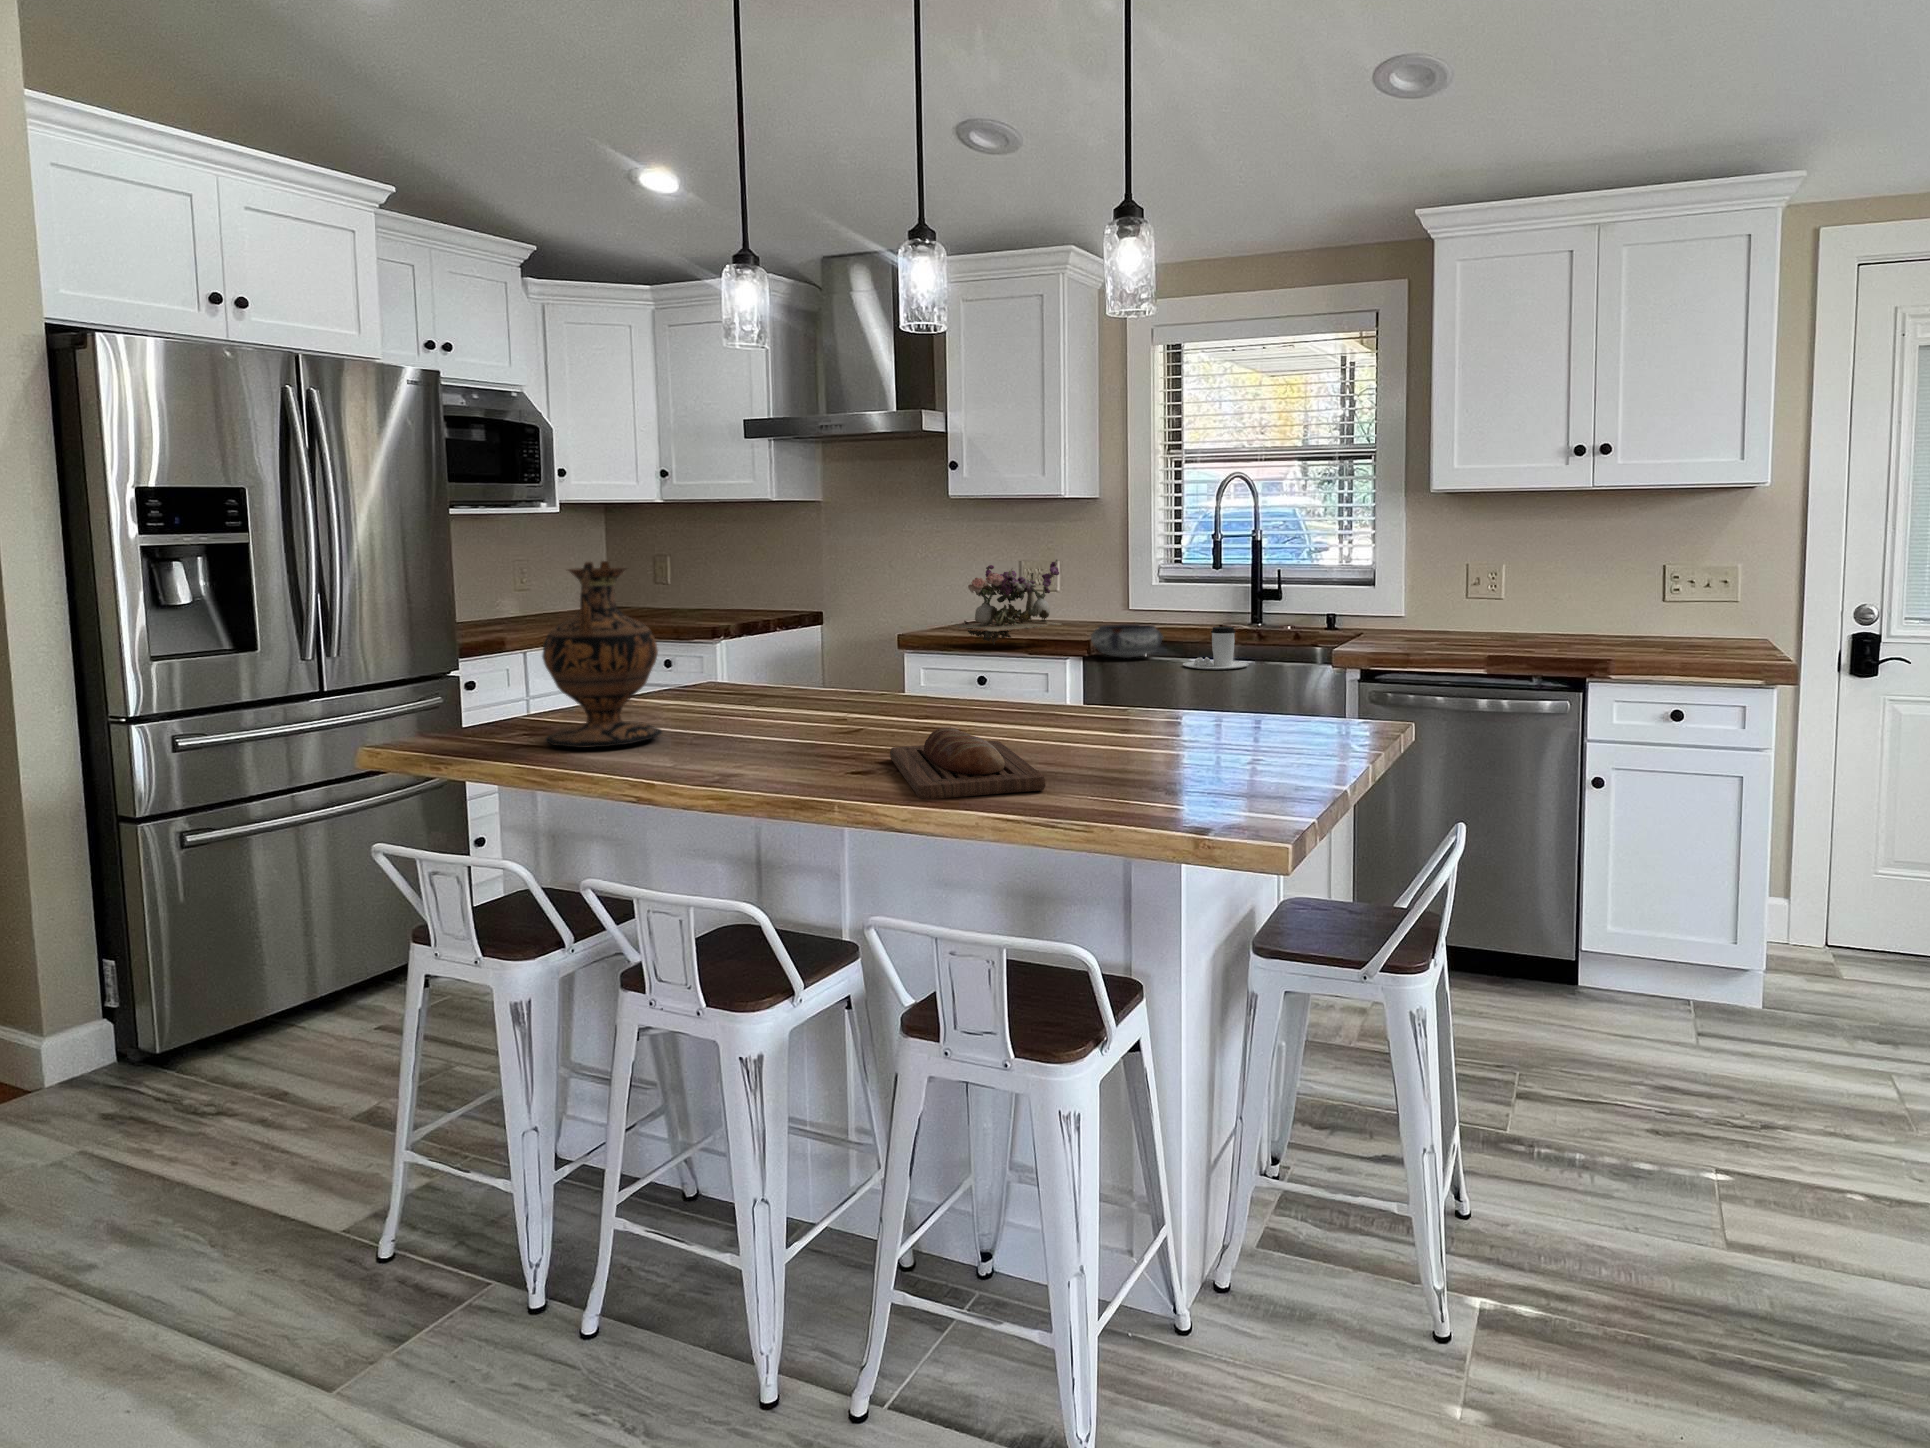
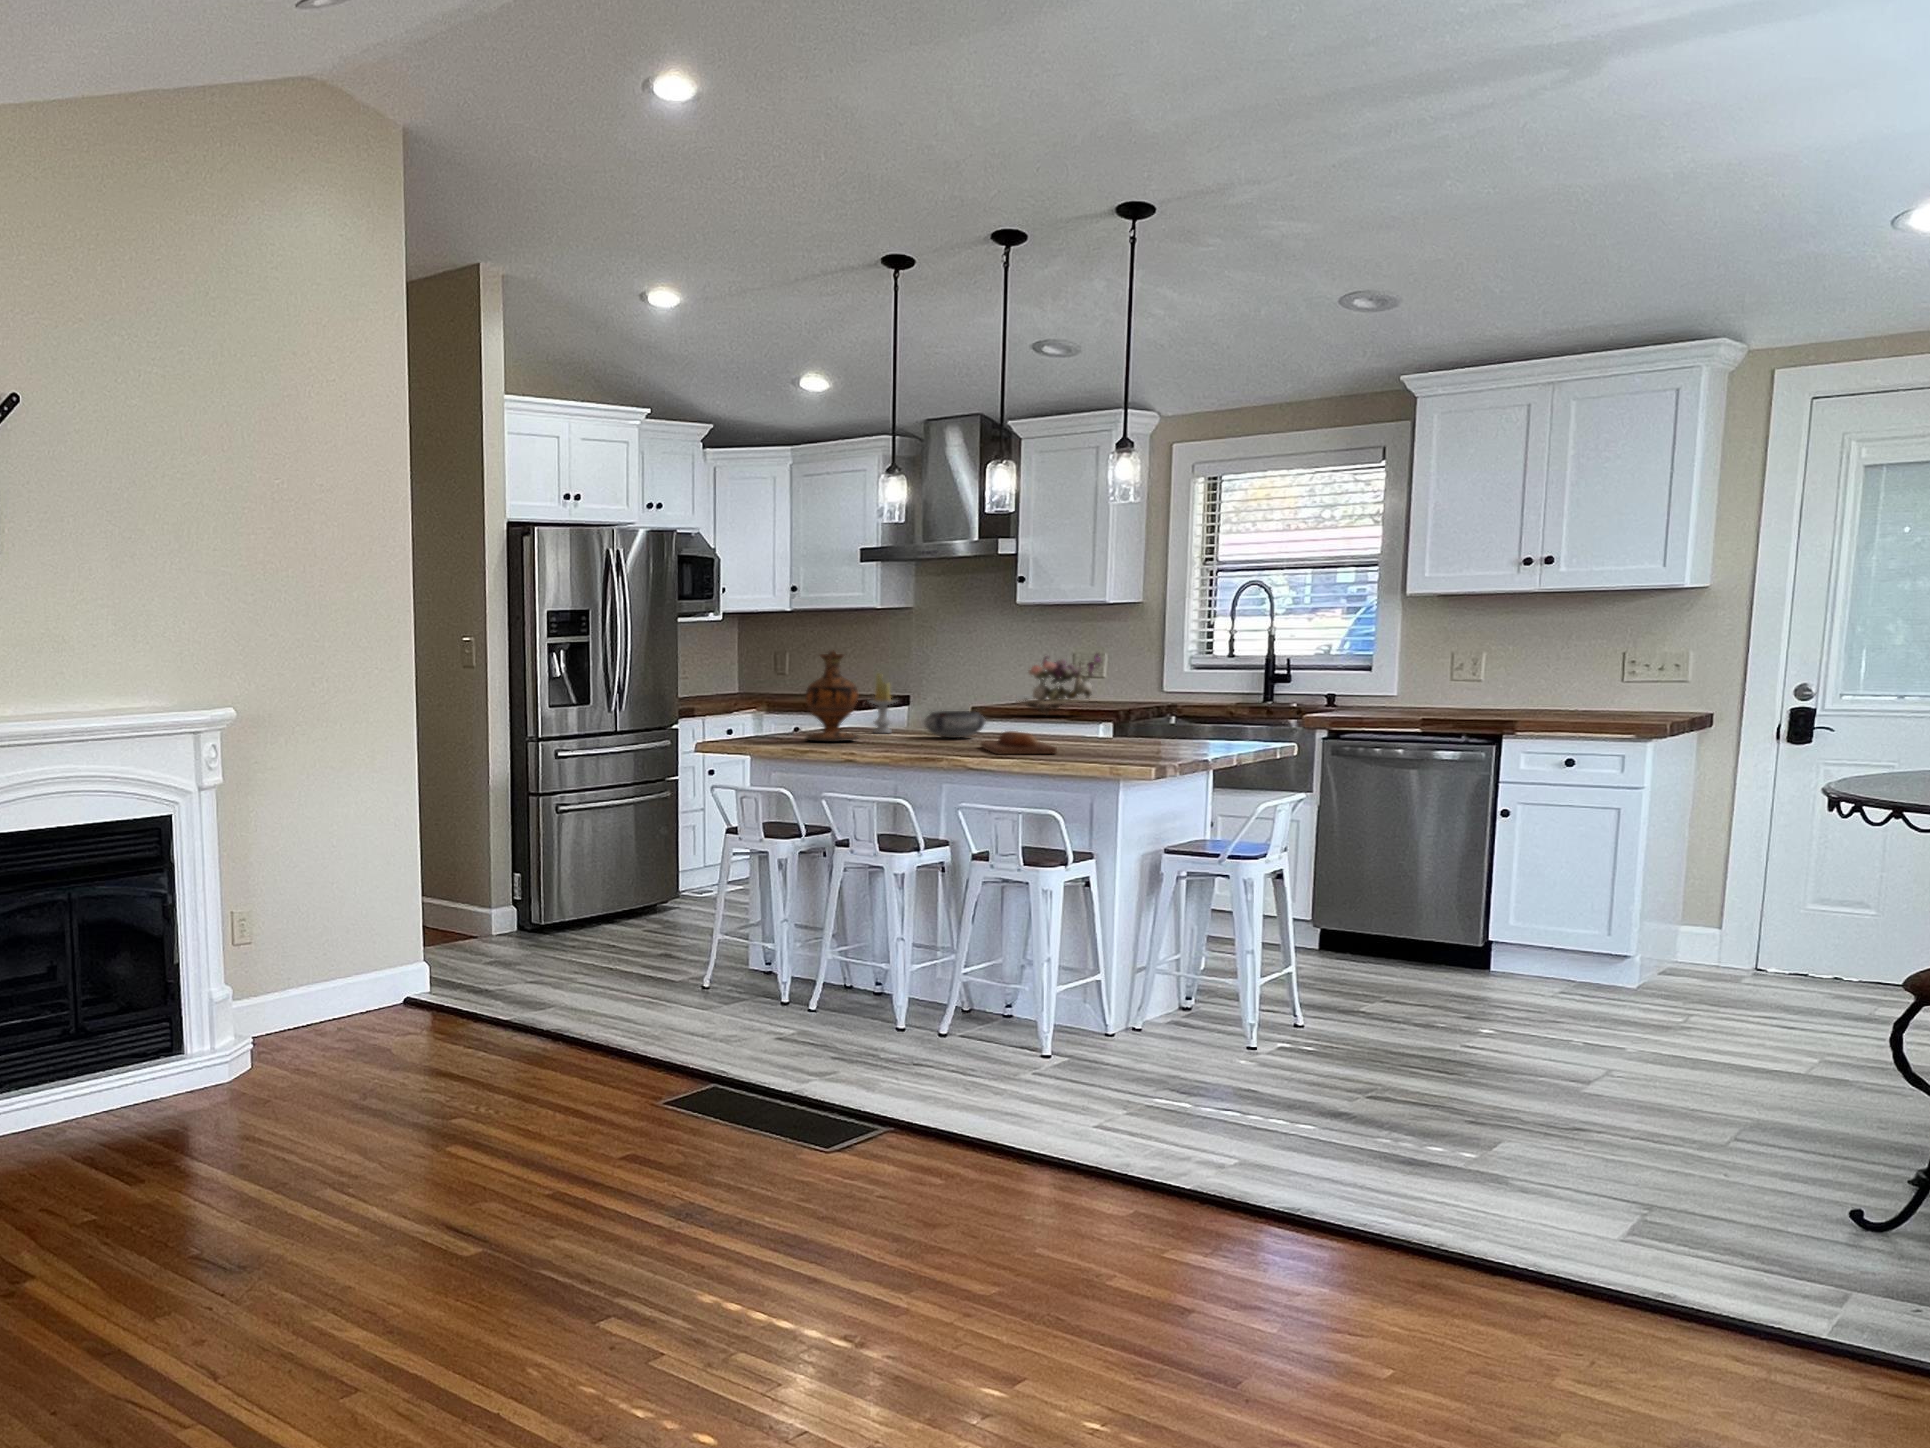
candle: none [704,598,761,705] -> present [869,673,896,733]
bowl: present [1091,624,1163,658] -> present [924,711,986,738]
coffee cup: present [1183,627,1249,669] -> none [1184,698,1236,727]

